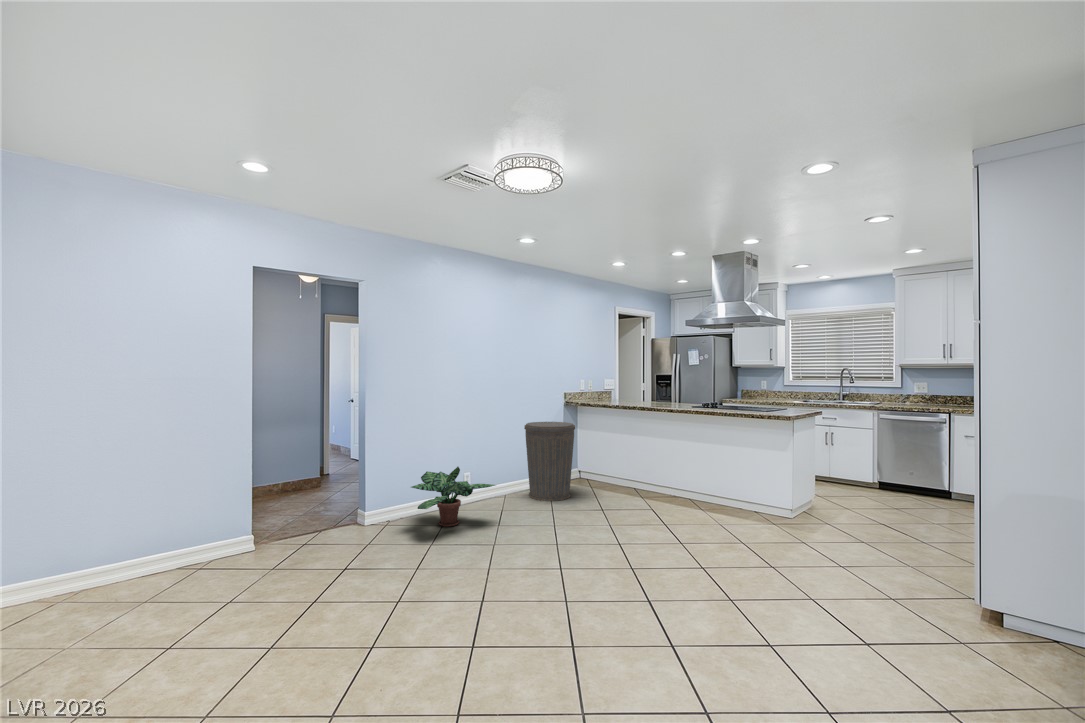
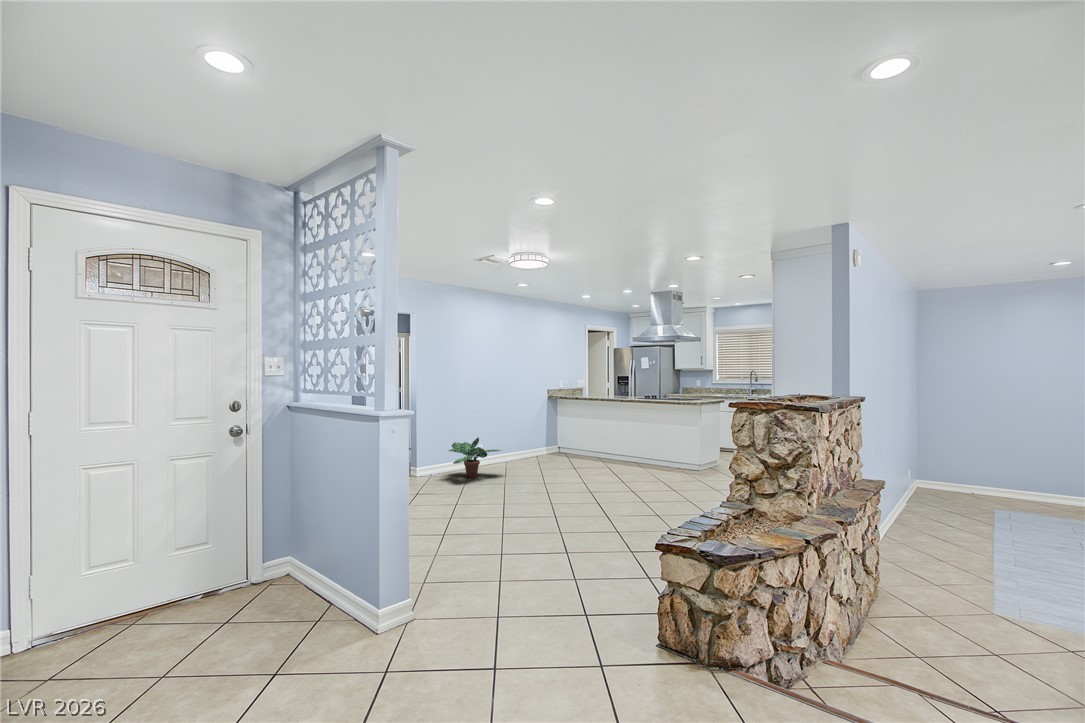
trash can: present [524,422,575,501] -> none [520,410,556,465]

